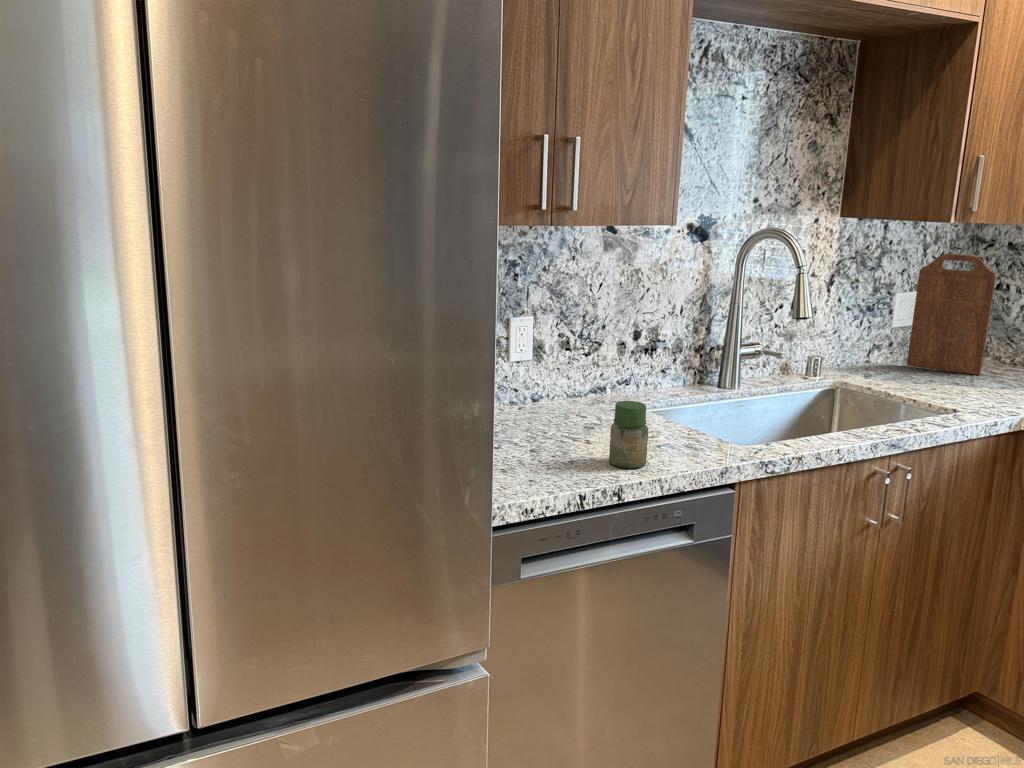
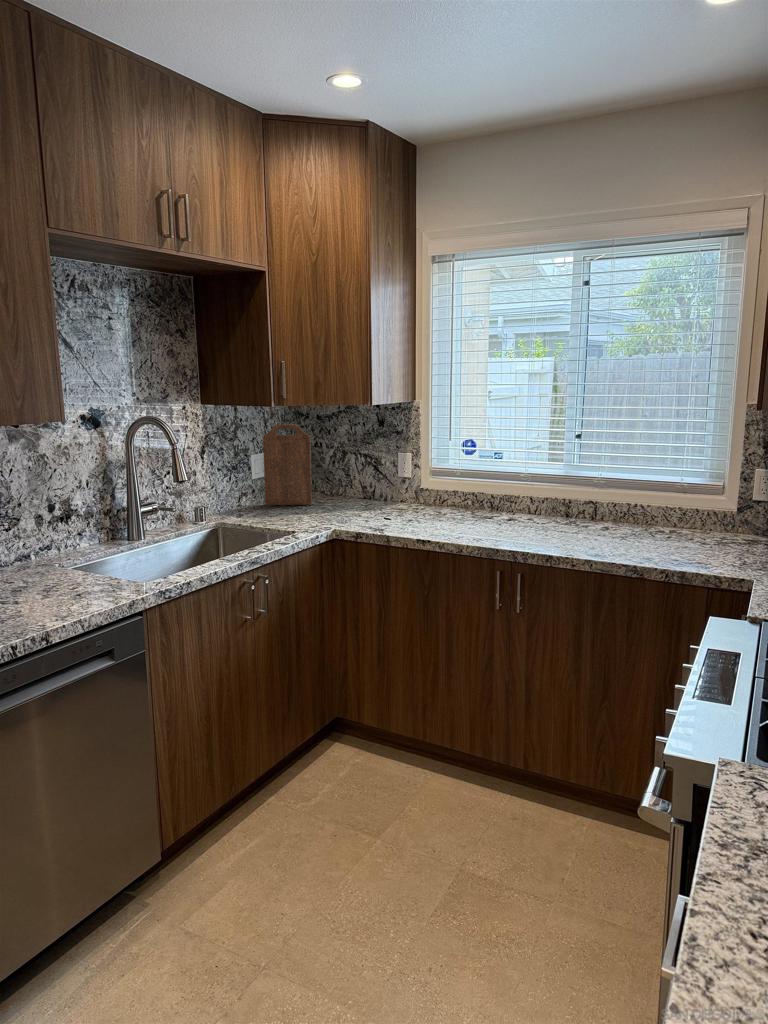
jar: present [609,401,648,468] -> none [33,562,68,617]

